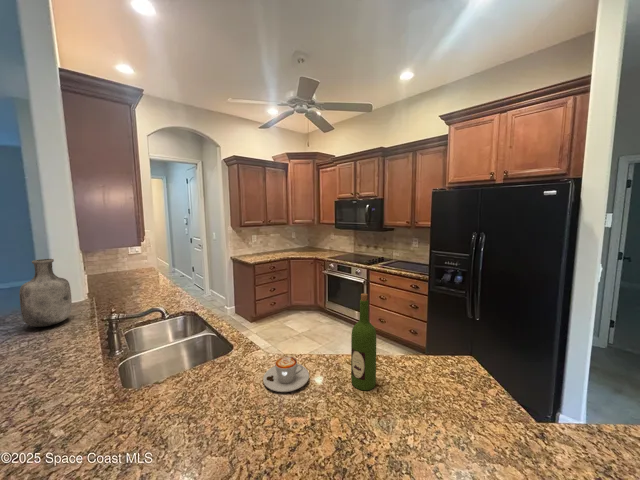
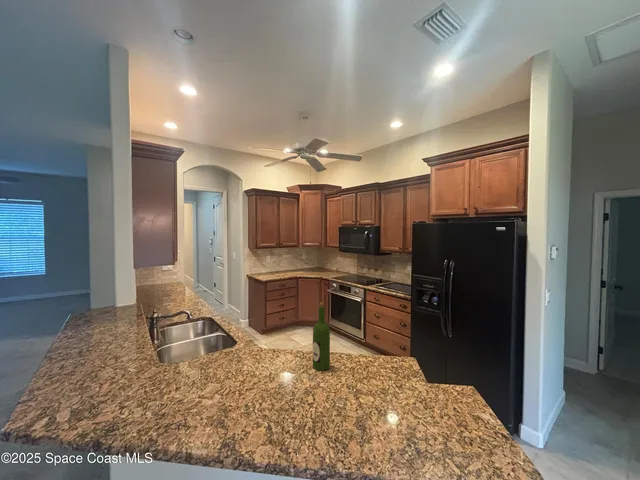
vase: present [19,259,72,327] -> none [94,273,126,321]
coffee cup: present [263,356,309,392] -> none [252,346,284,367]

